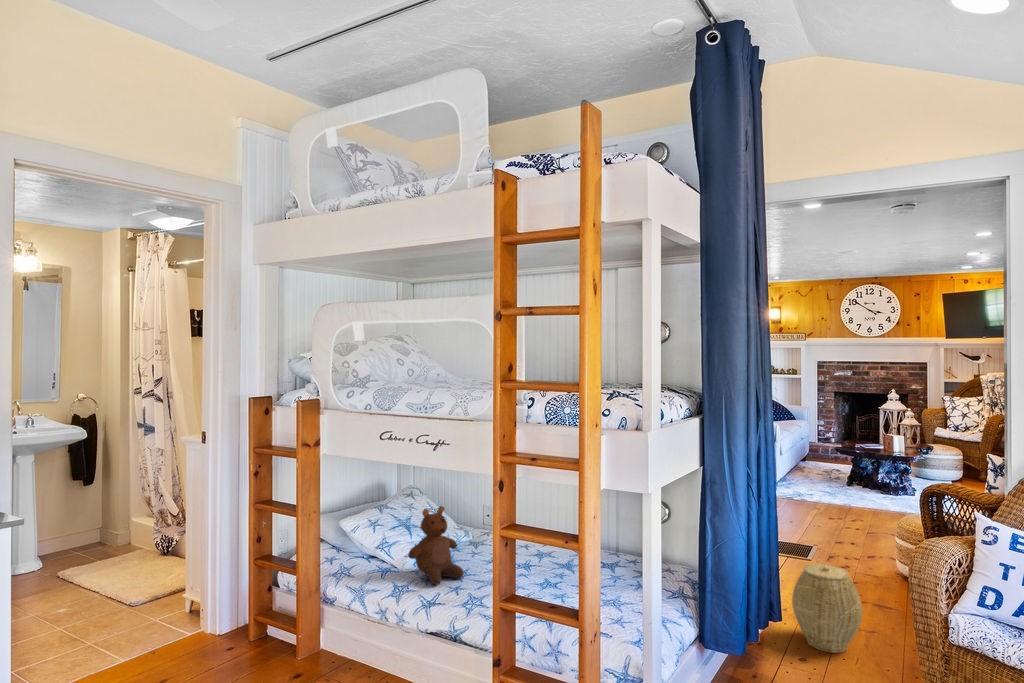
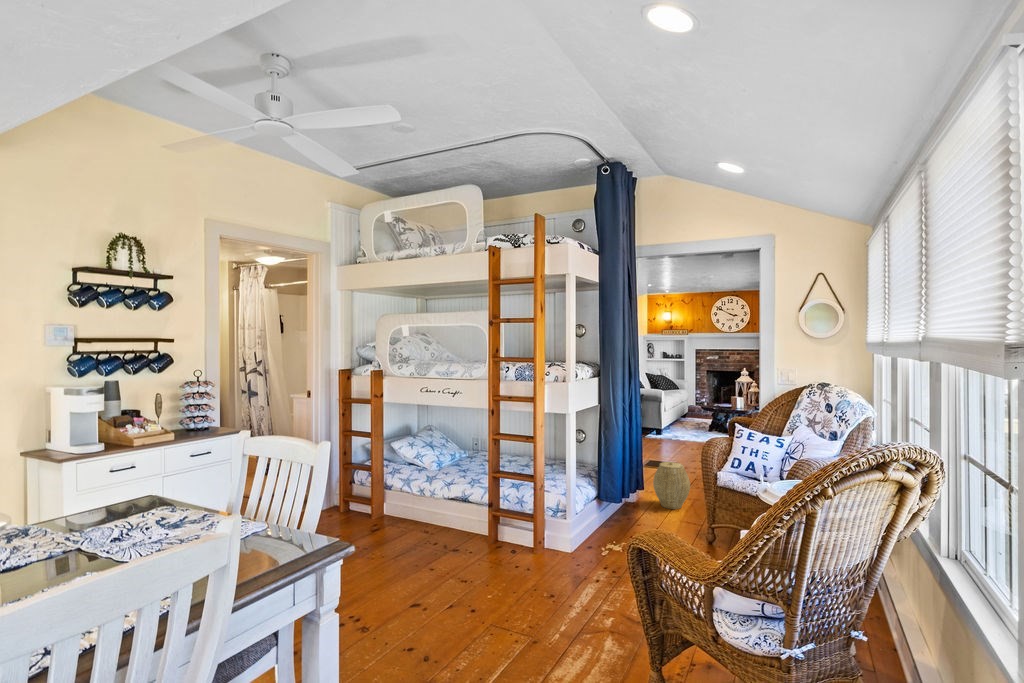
teddy bear: present [408,506,464,585] -> none [435,432,467,475]

